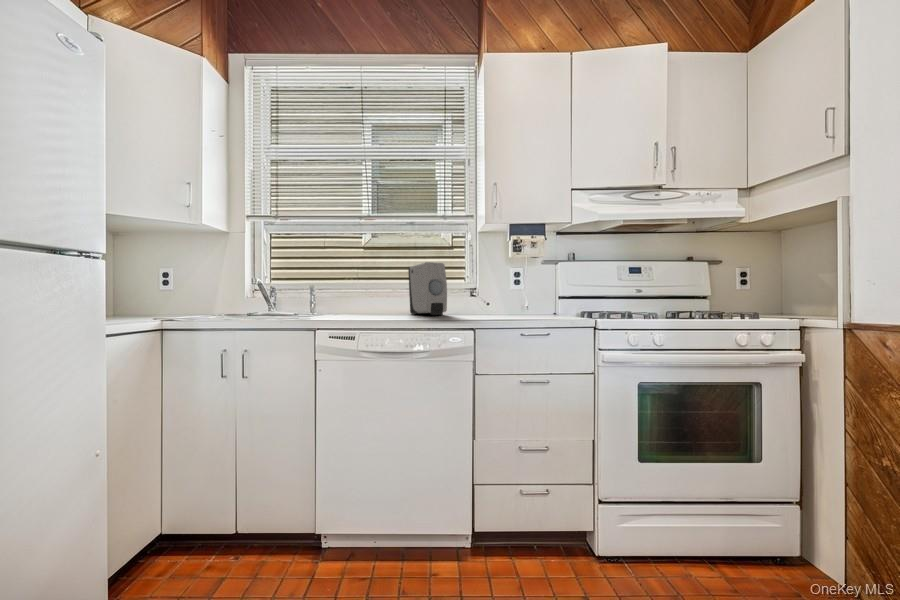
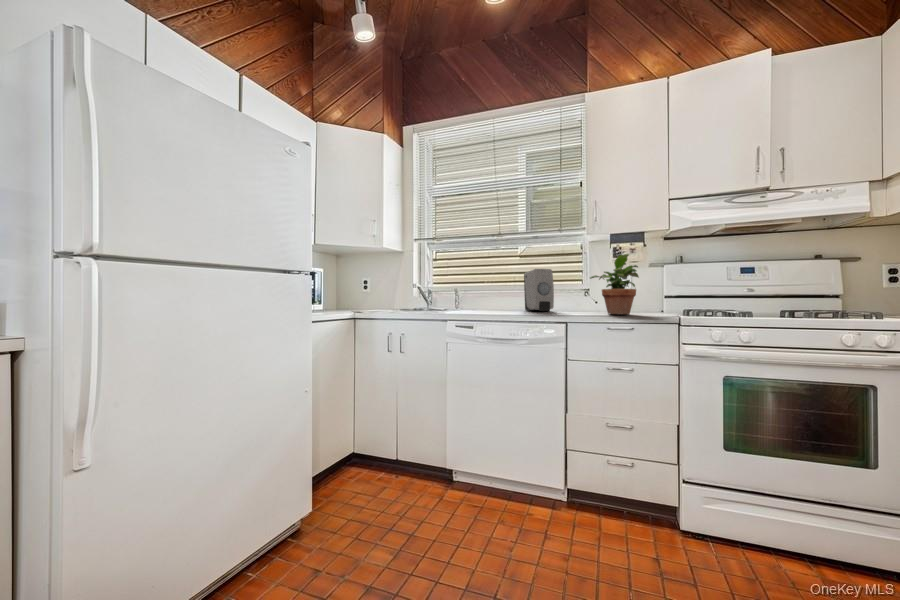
potted plant: none [494,249,547,319] -> present [590,254,639,314]

